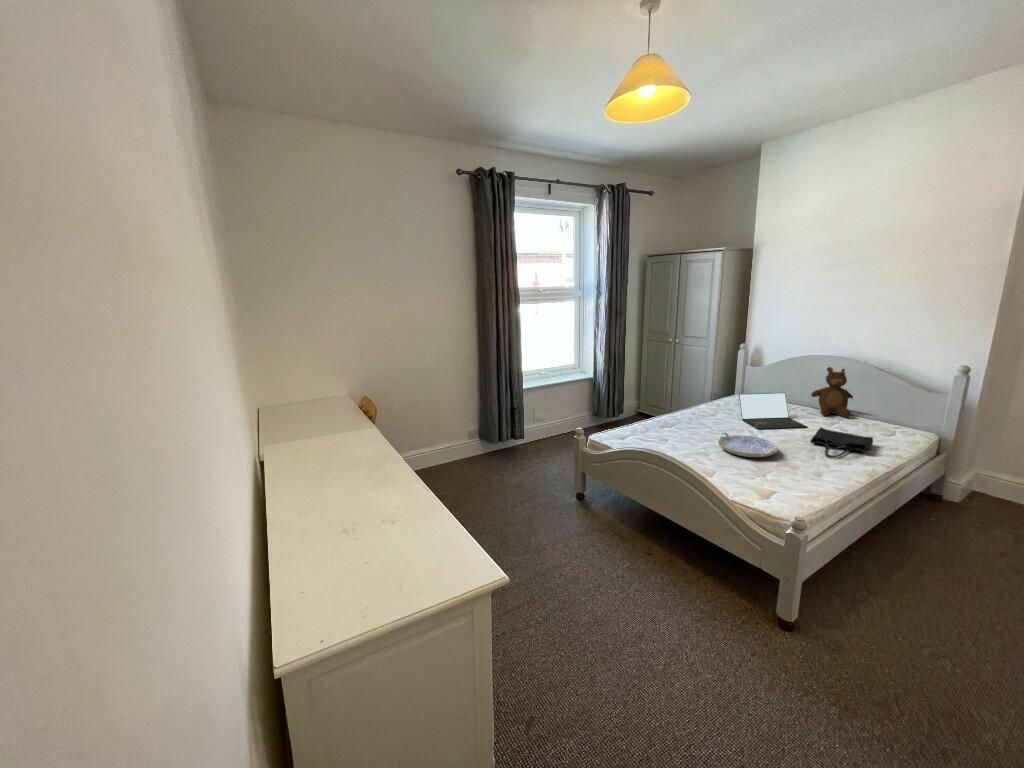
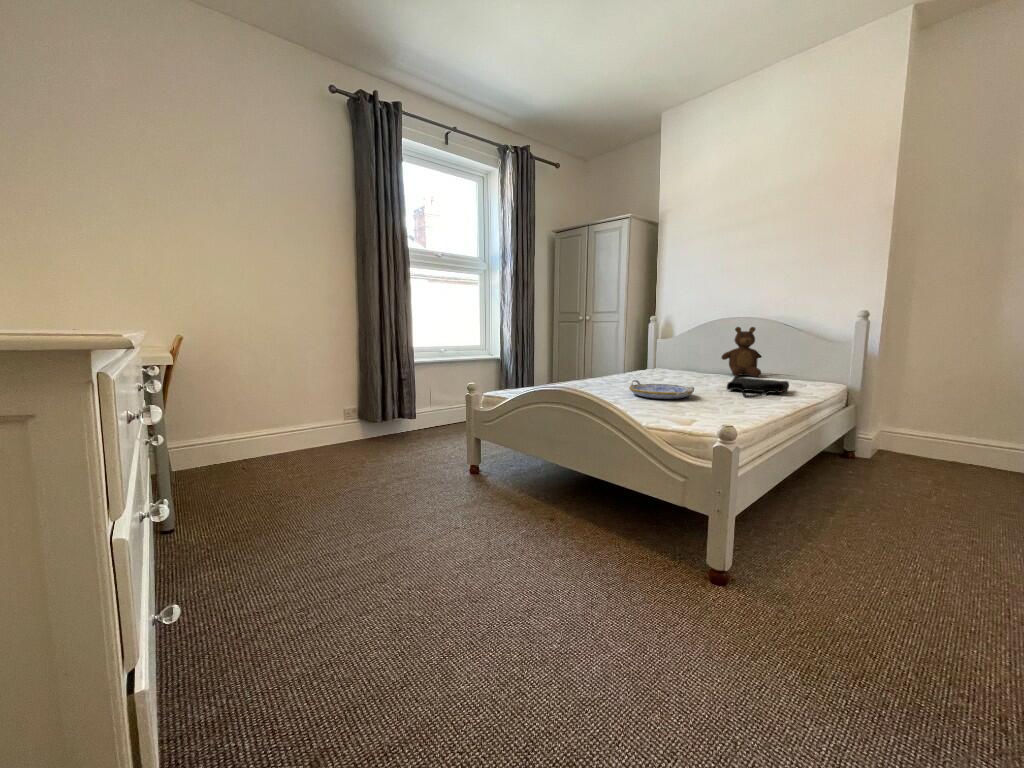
laptop: present [739,393,807,429] -> none [650,351,721,384]

